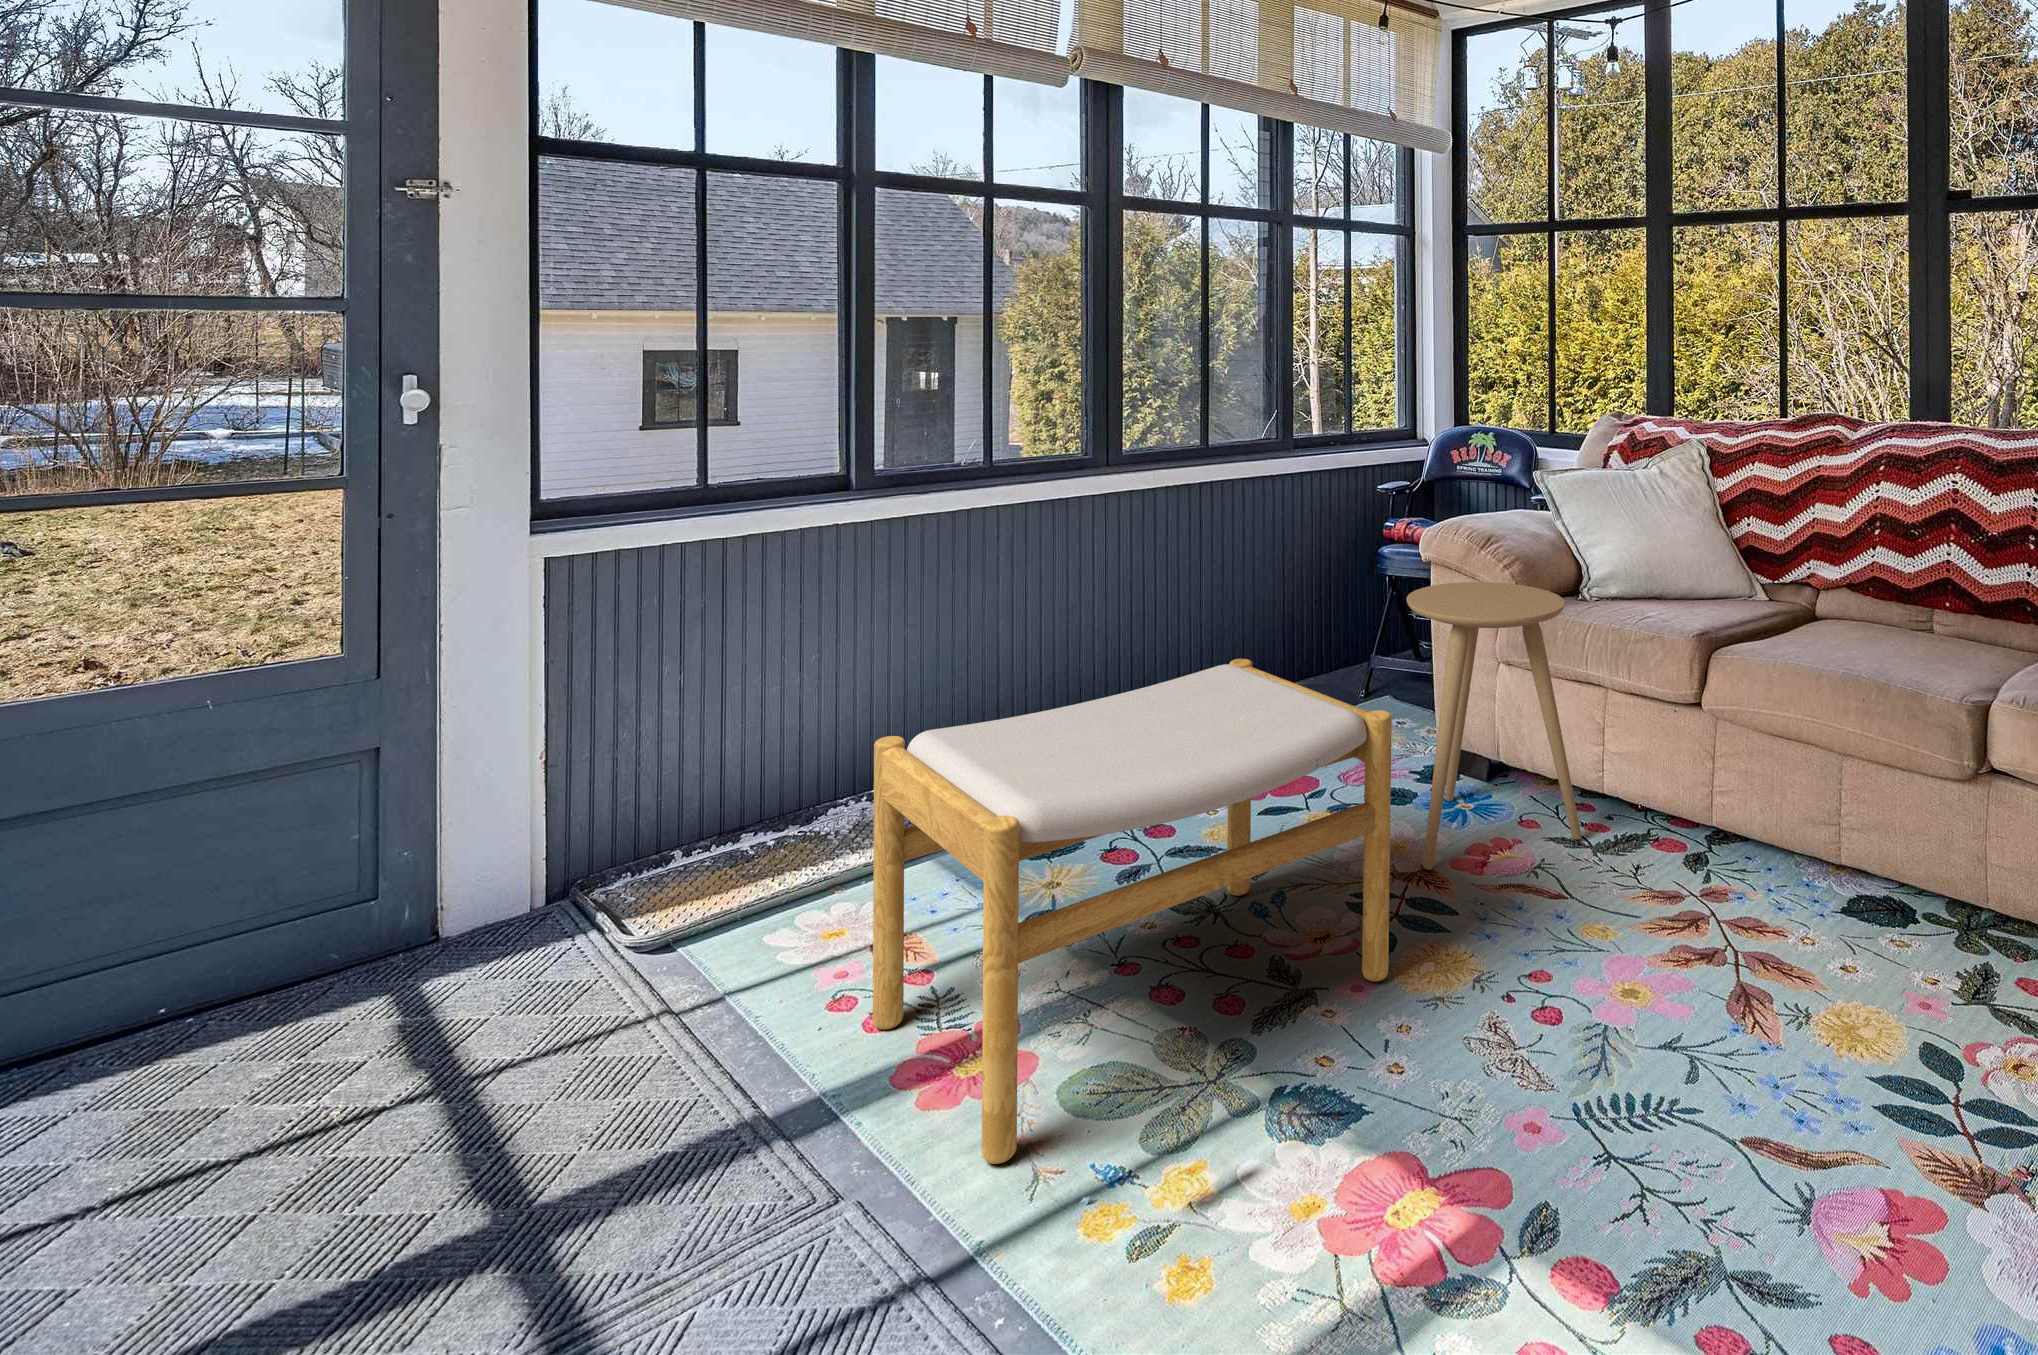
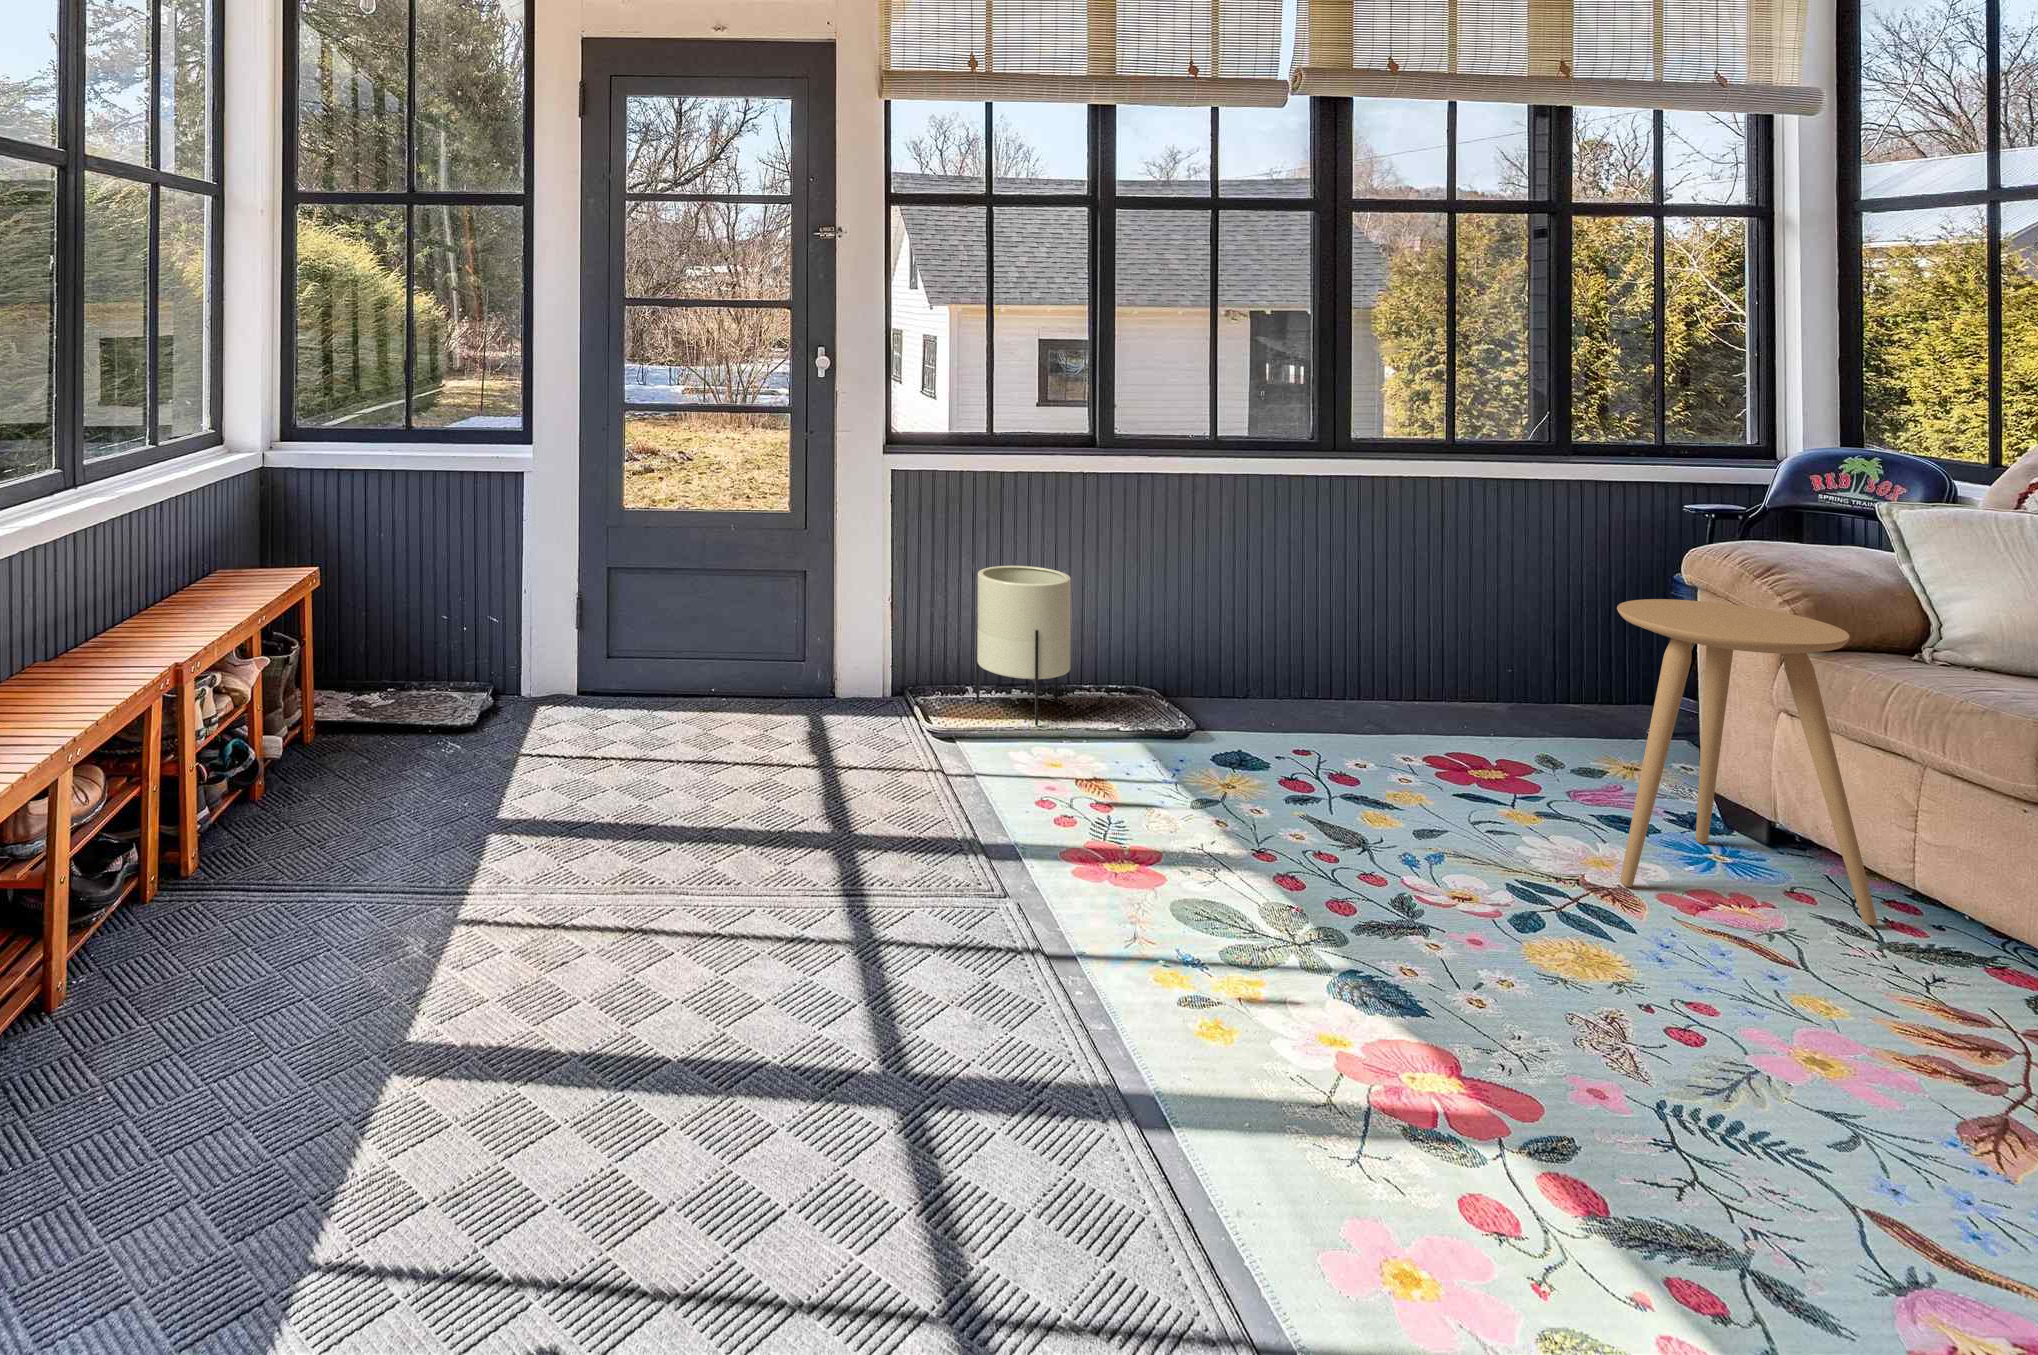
planter: none [689,659,832,882] -> present [976,566,1071,726]
footstool: present [873,659,1392,1164] -> none [1058,615,1519,942]

